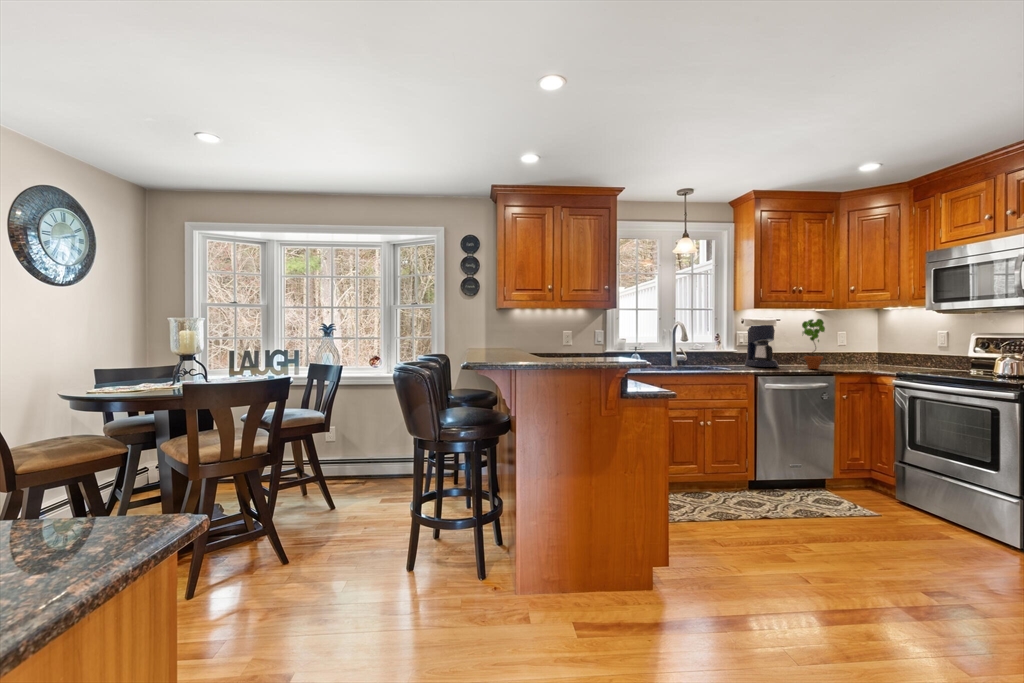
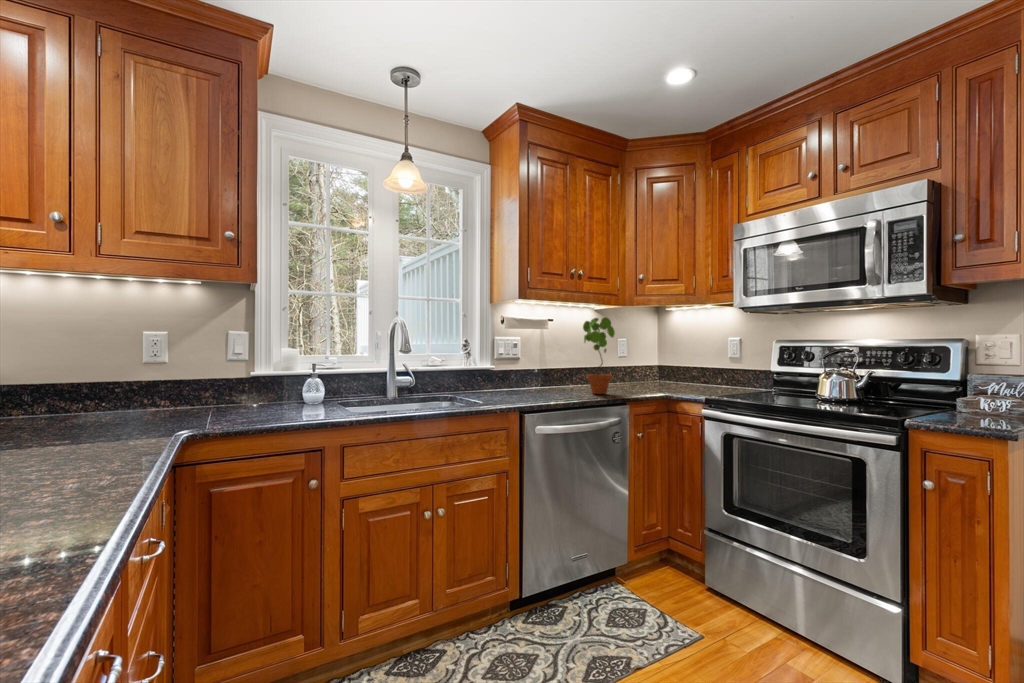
coffee maker: present [745,325,779,367] -> none [504,326,553,394]

